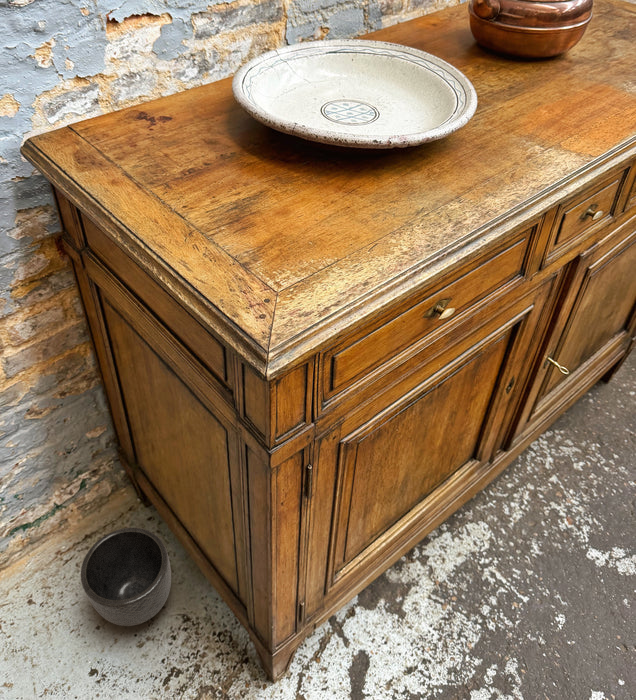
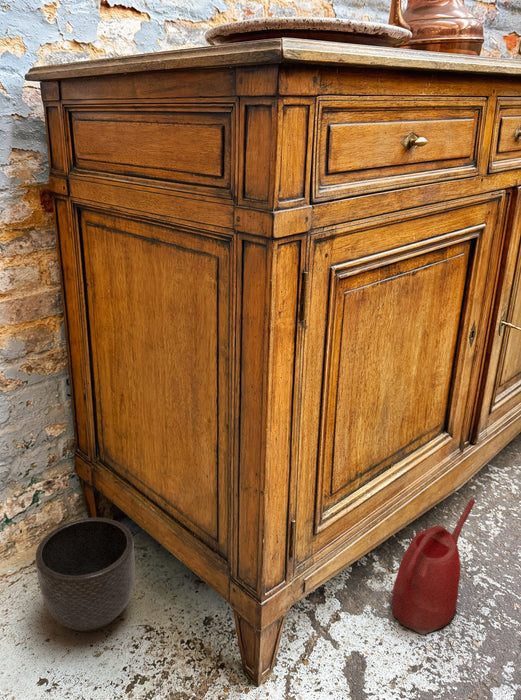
watering can: none [401,515,494,636] -> present [392,499,475,635]

